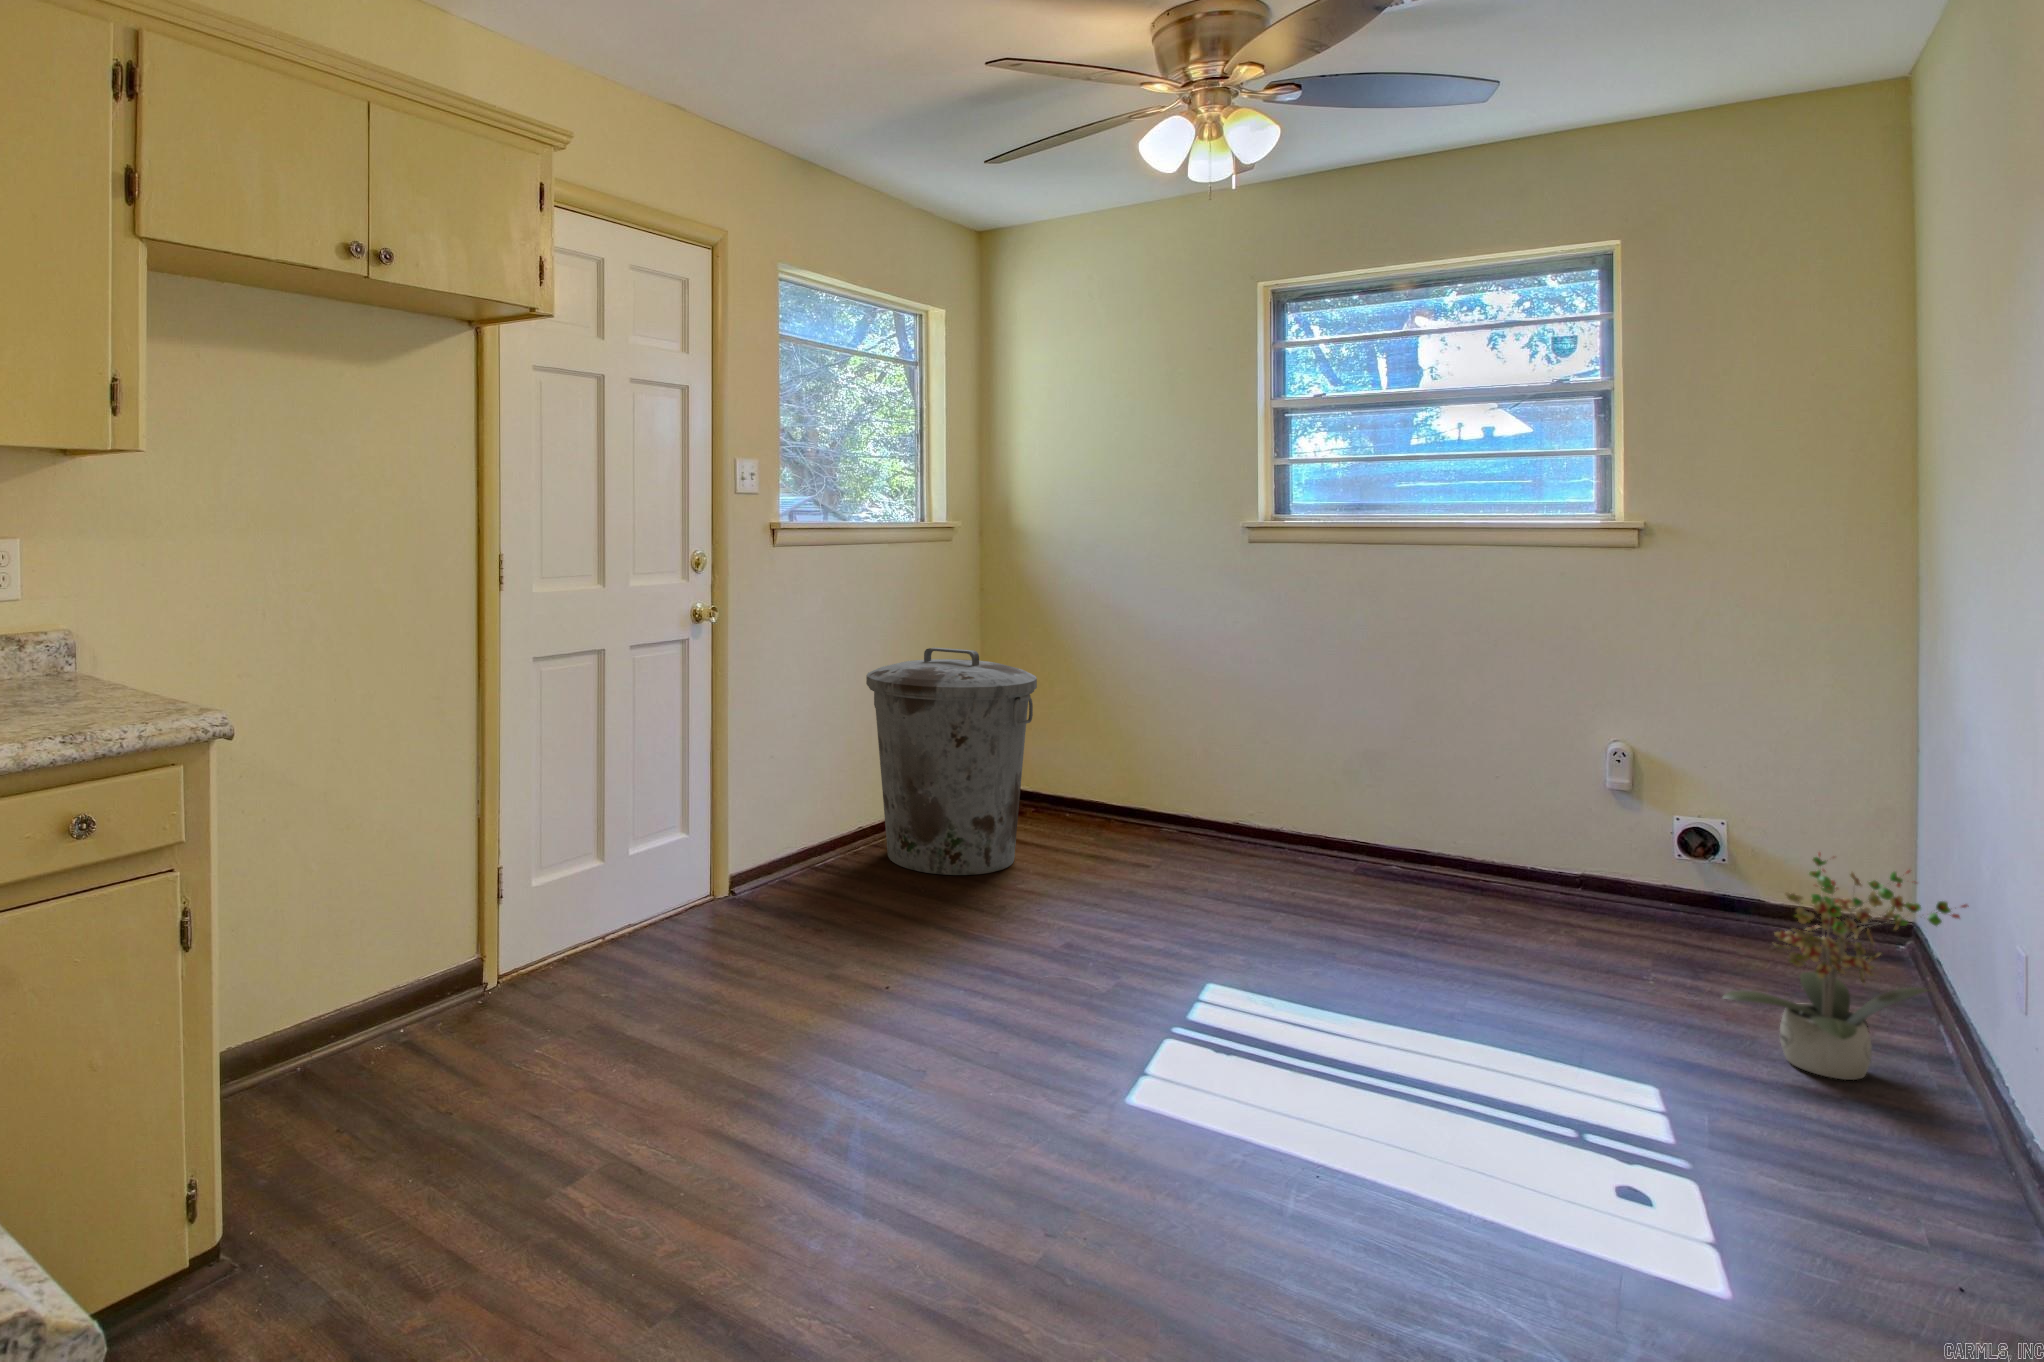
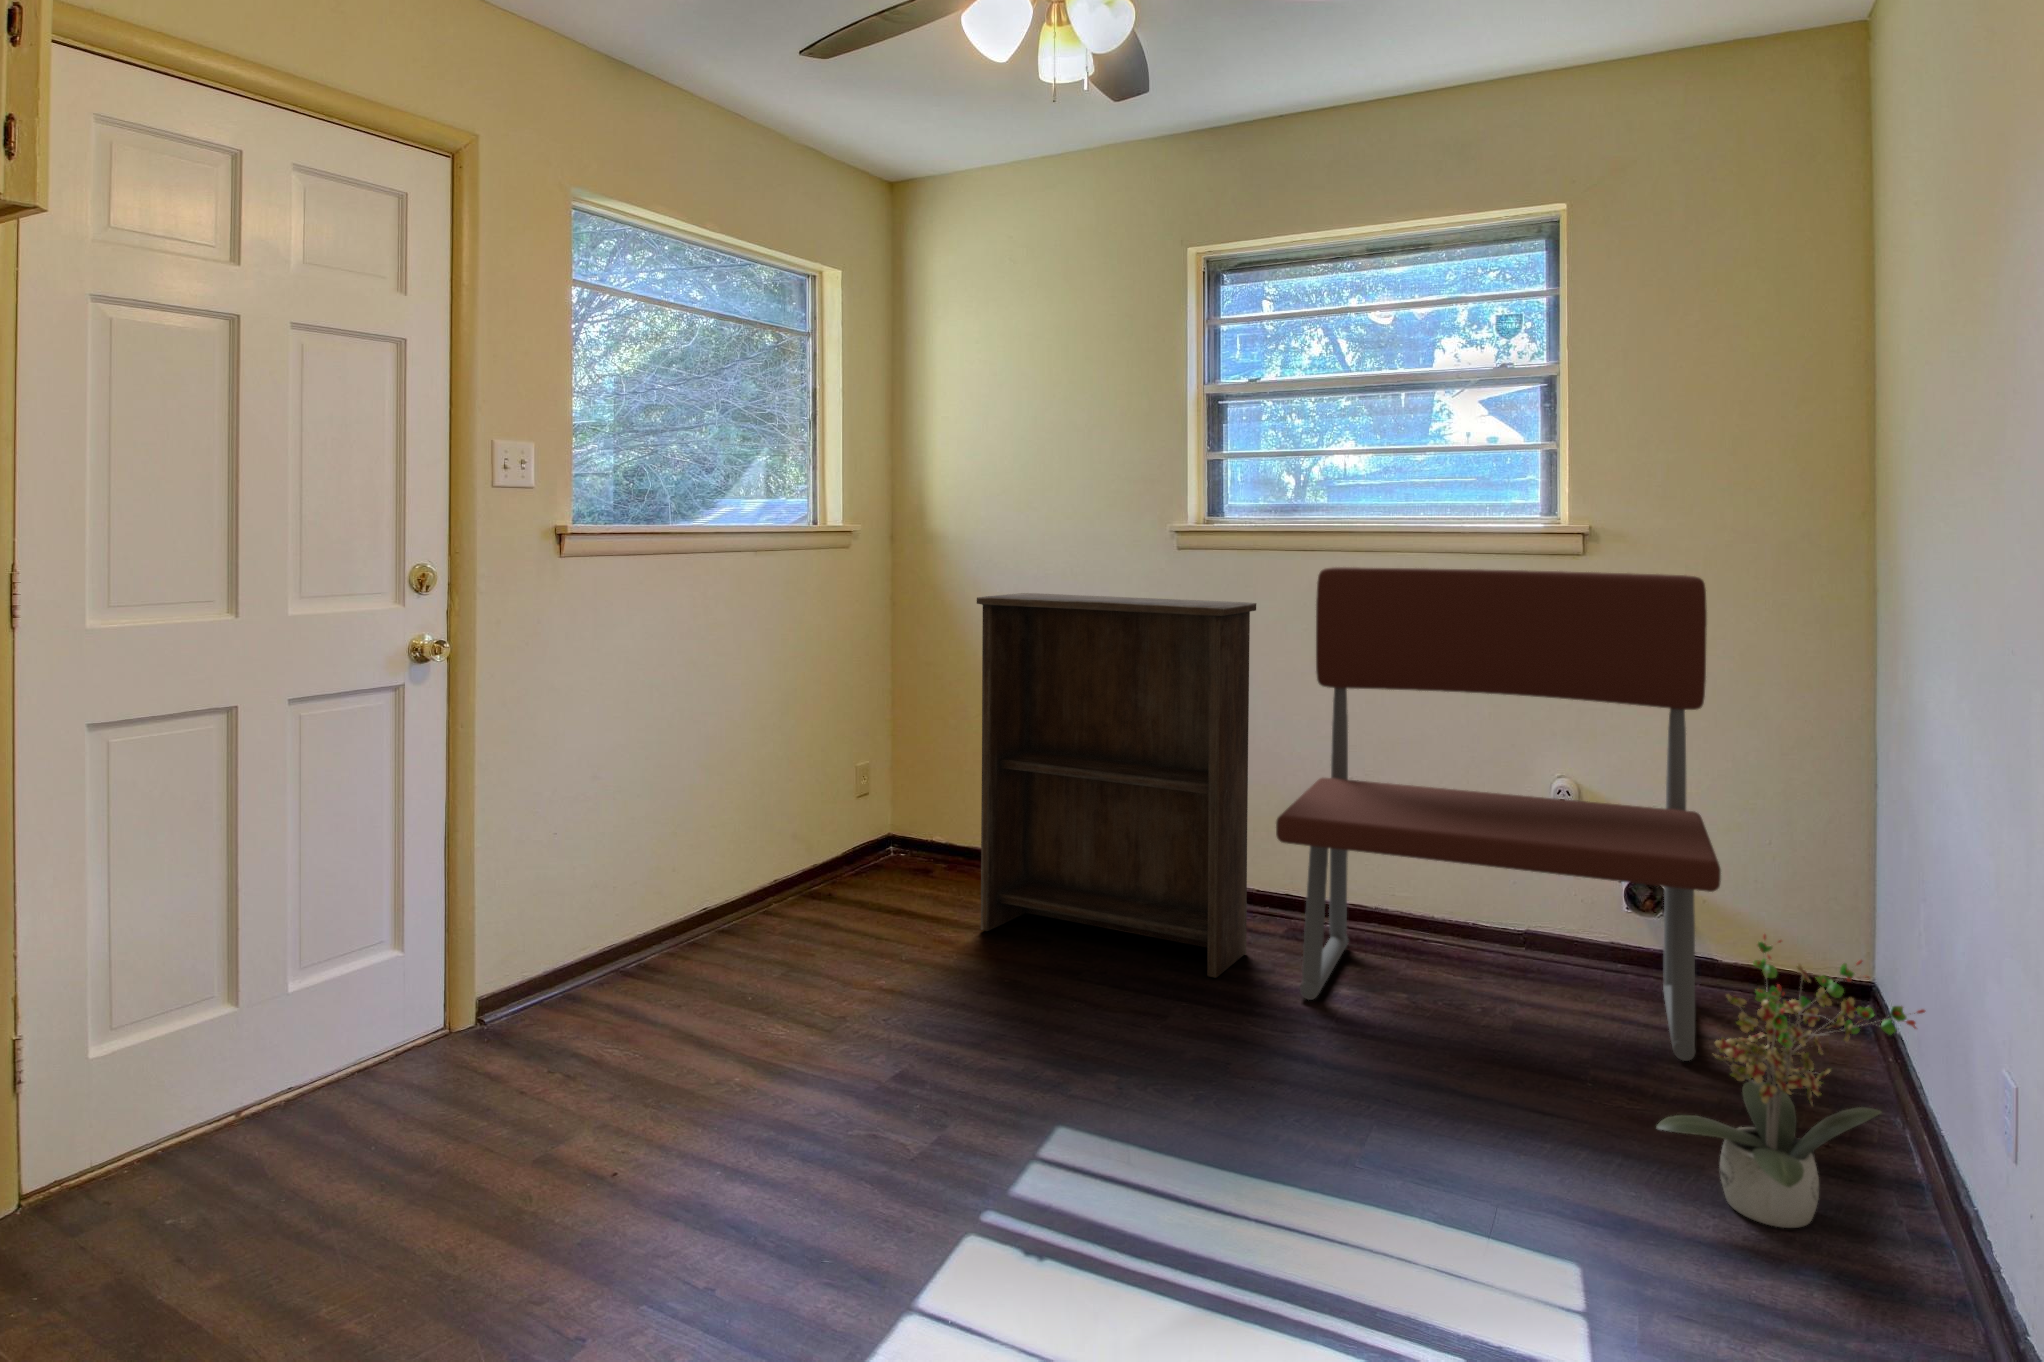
bench: none [1362,555,1776,970] -> present [1276,567,1721,1061]
bookshelf: none [1085,577,1332,893] -> present [977,593,1256,978]
trash can: present [866,648,1037,875] -> none [698,683,914,974]

